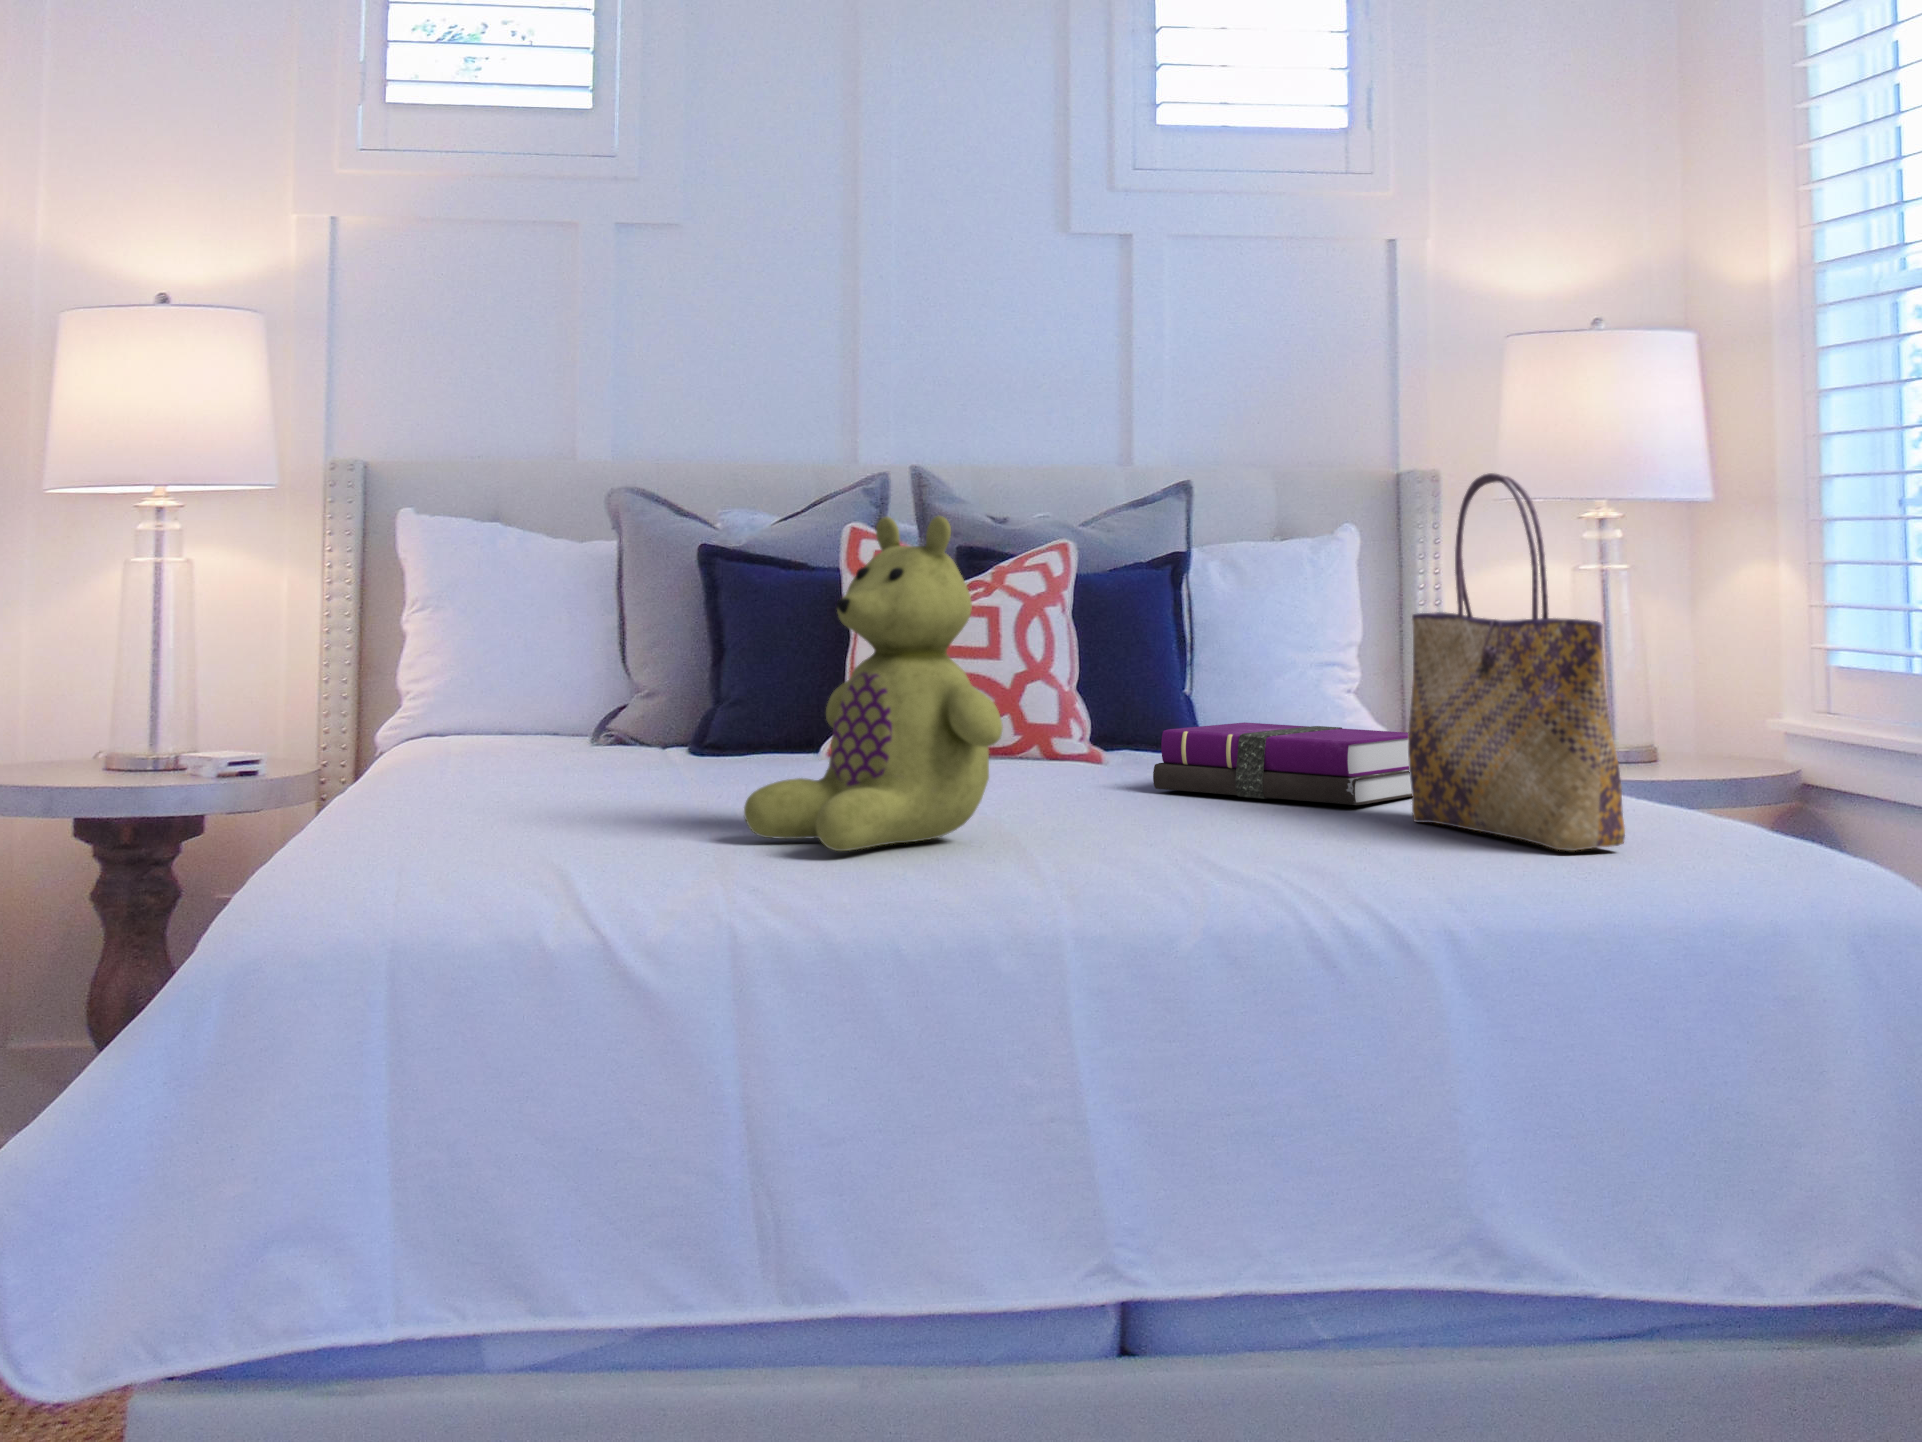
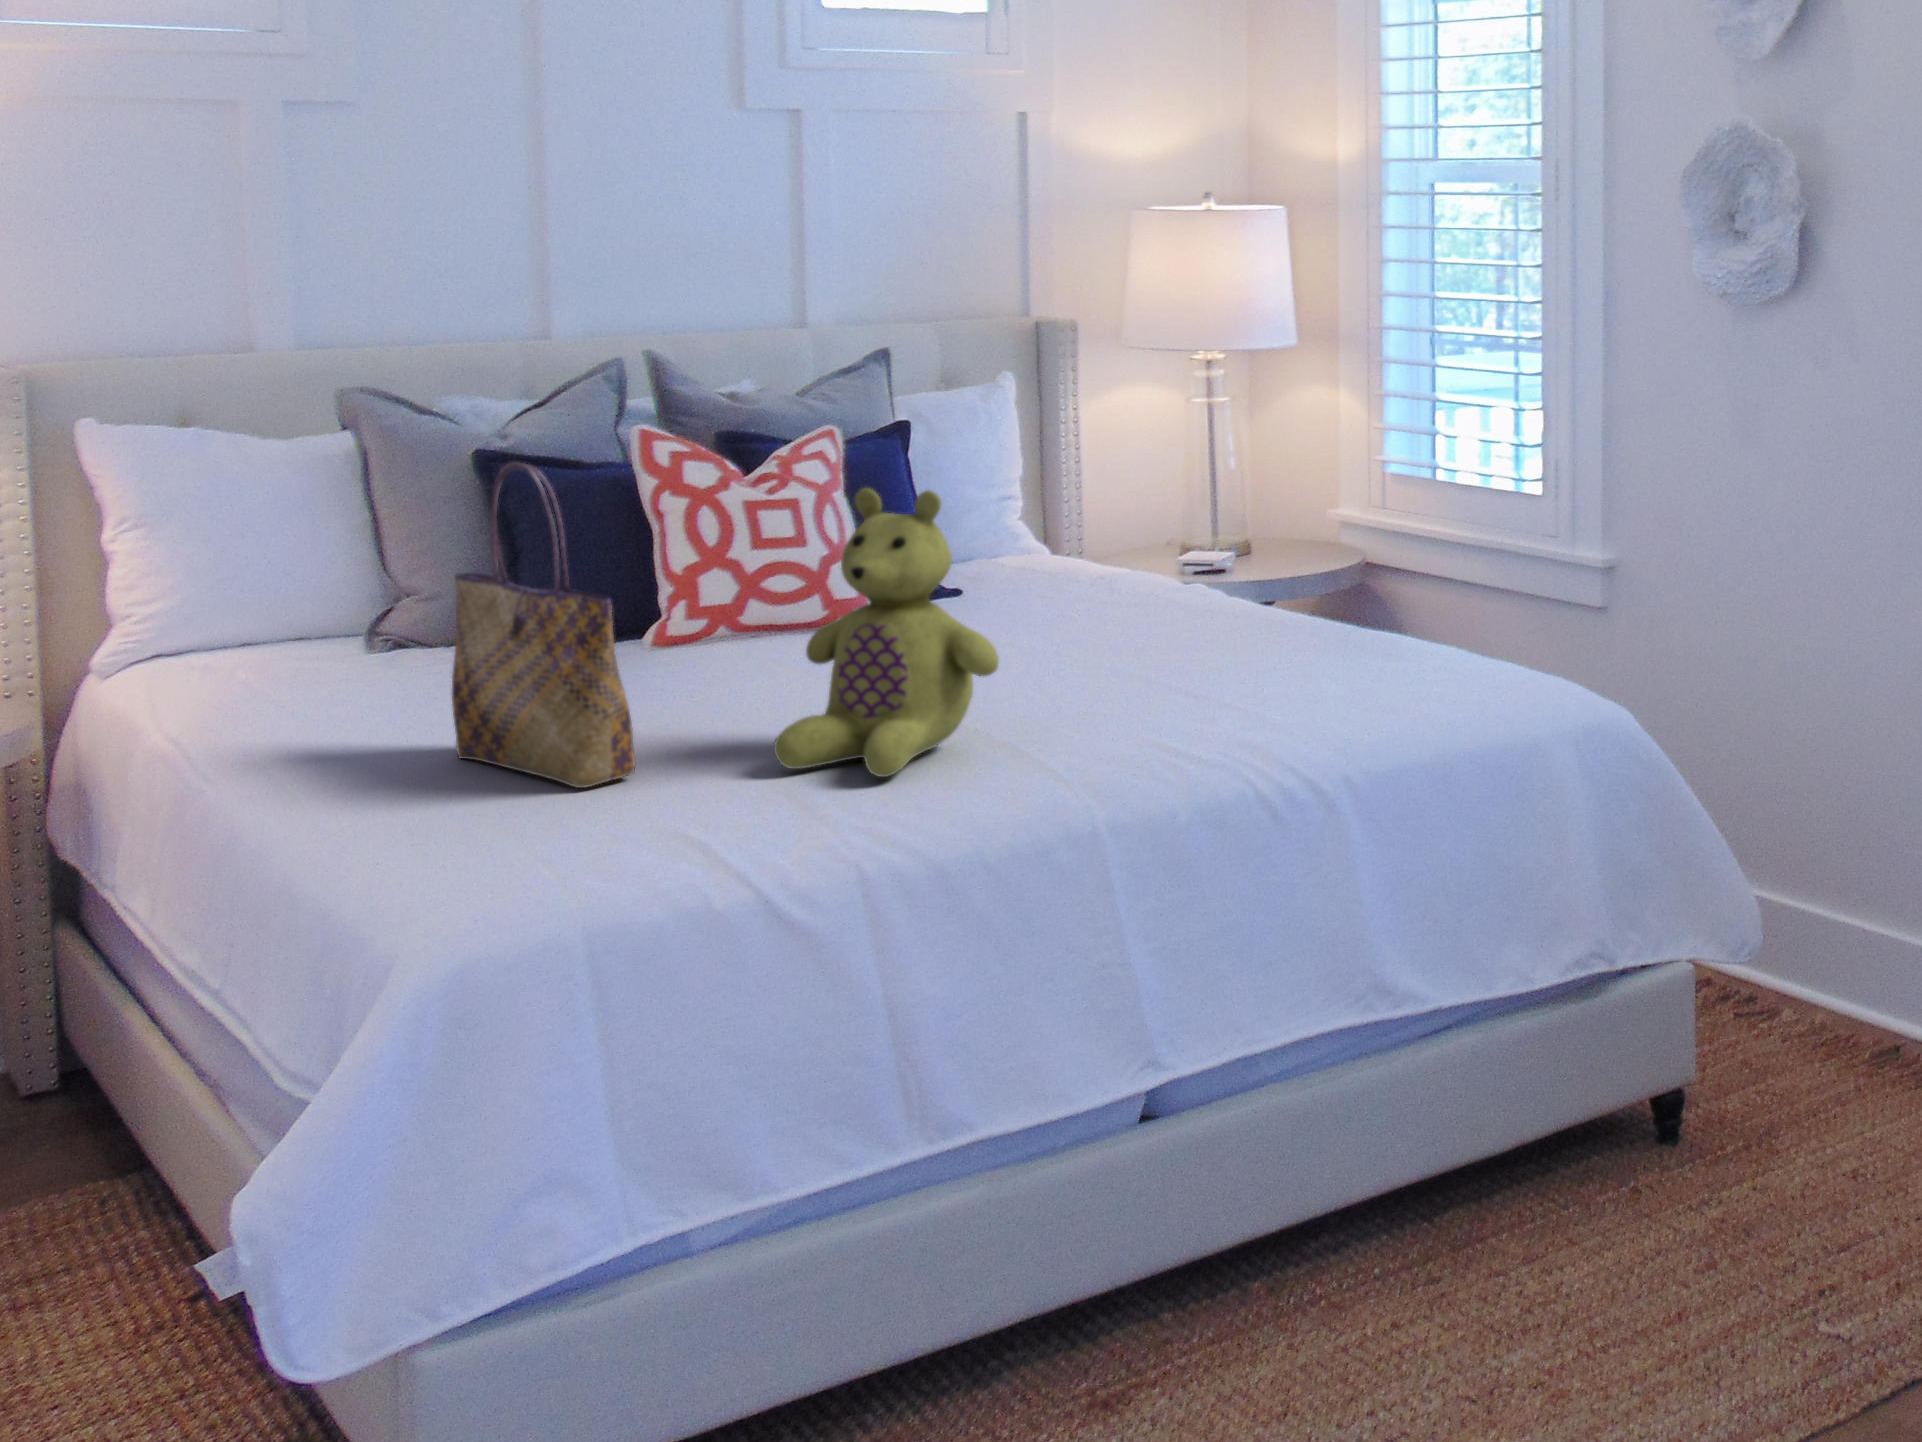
tote bag: present [1408,473,1625,851] -> present [452,462,636,788]
notebook: present [1153,722,1412,805] -> none [1003,589,1208,659]

